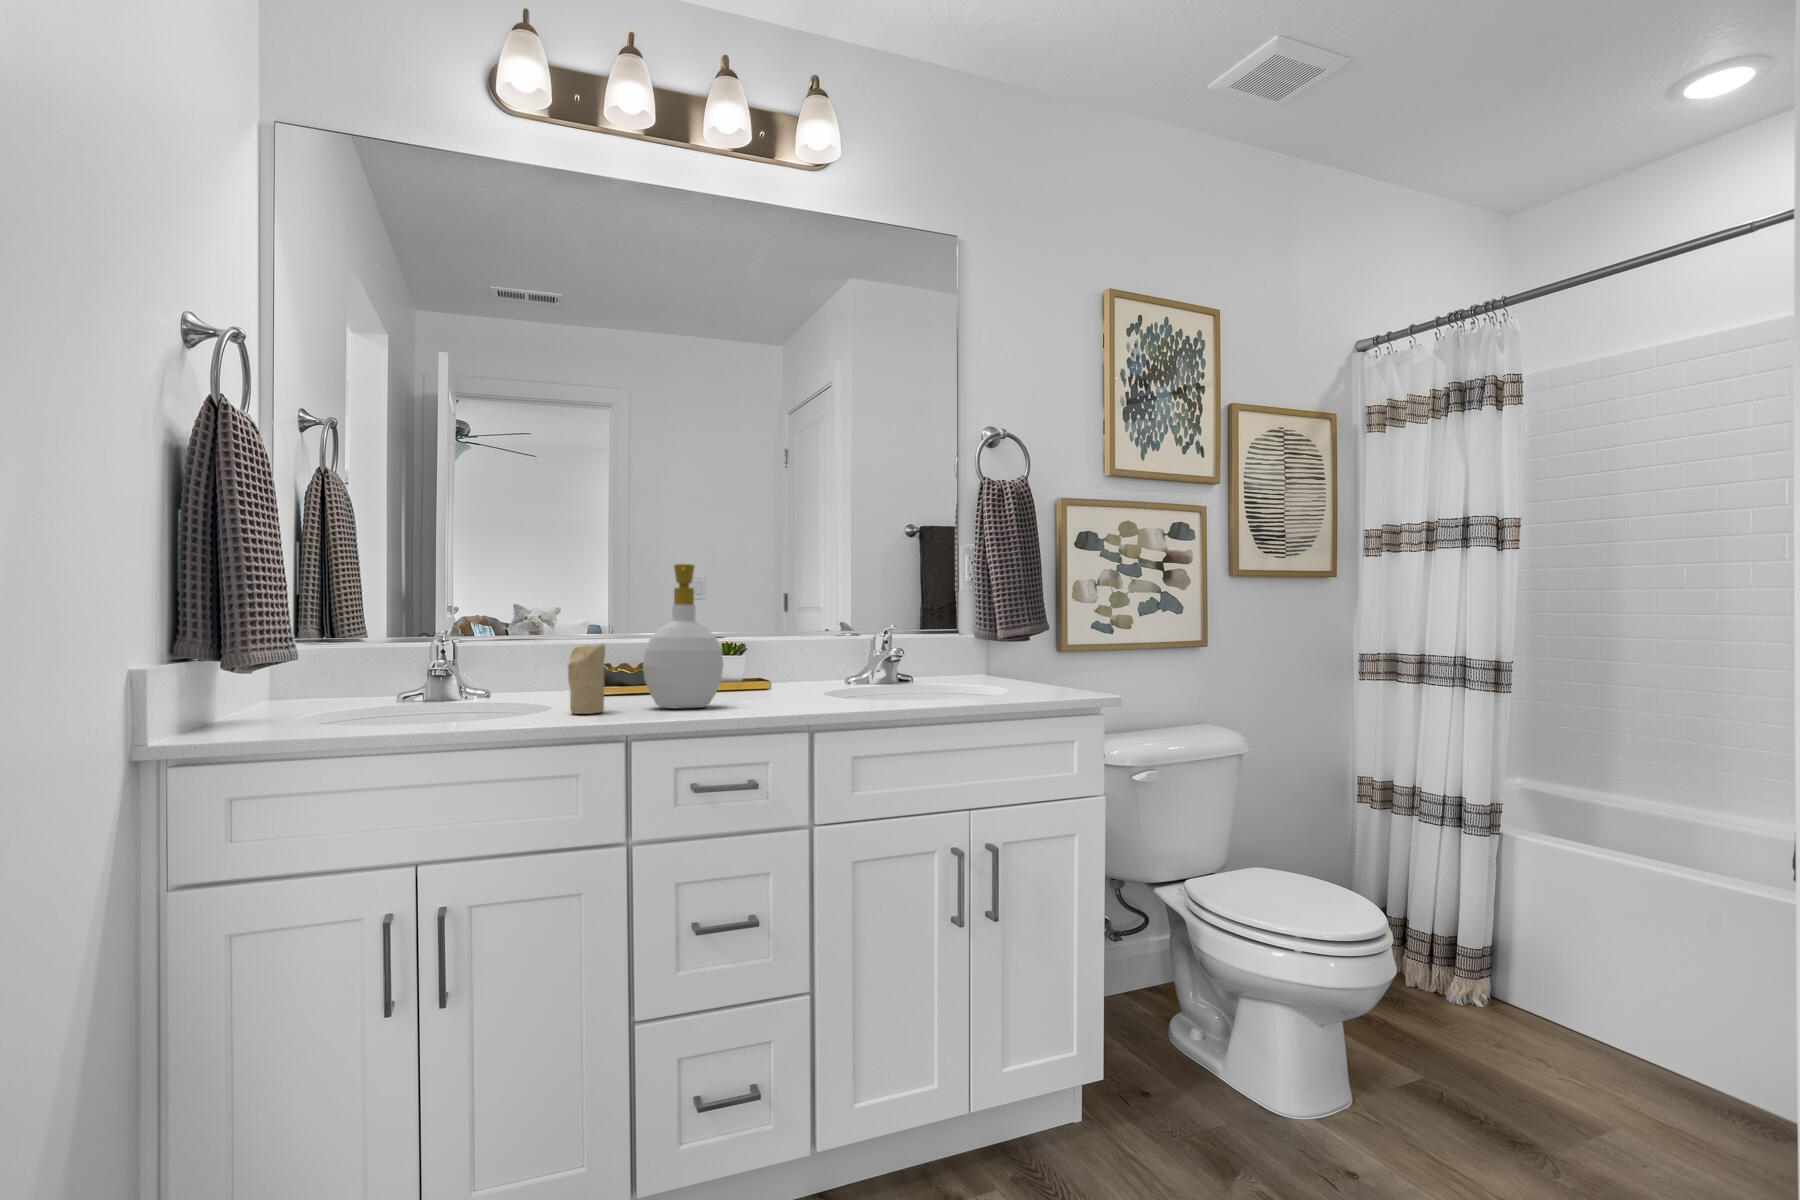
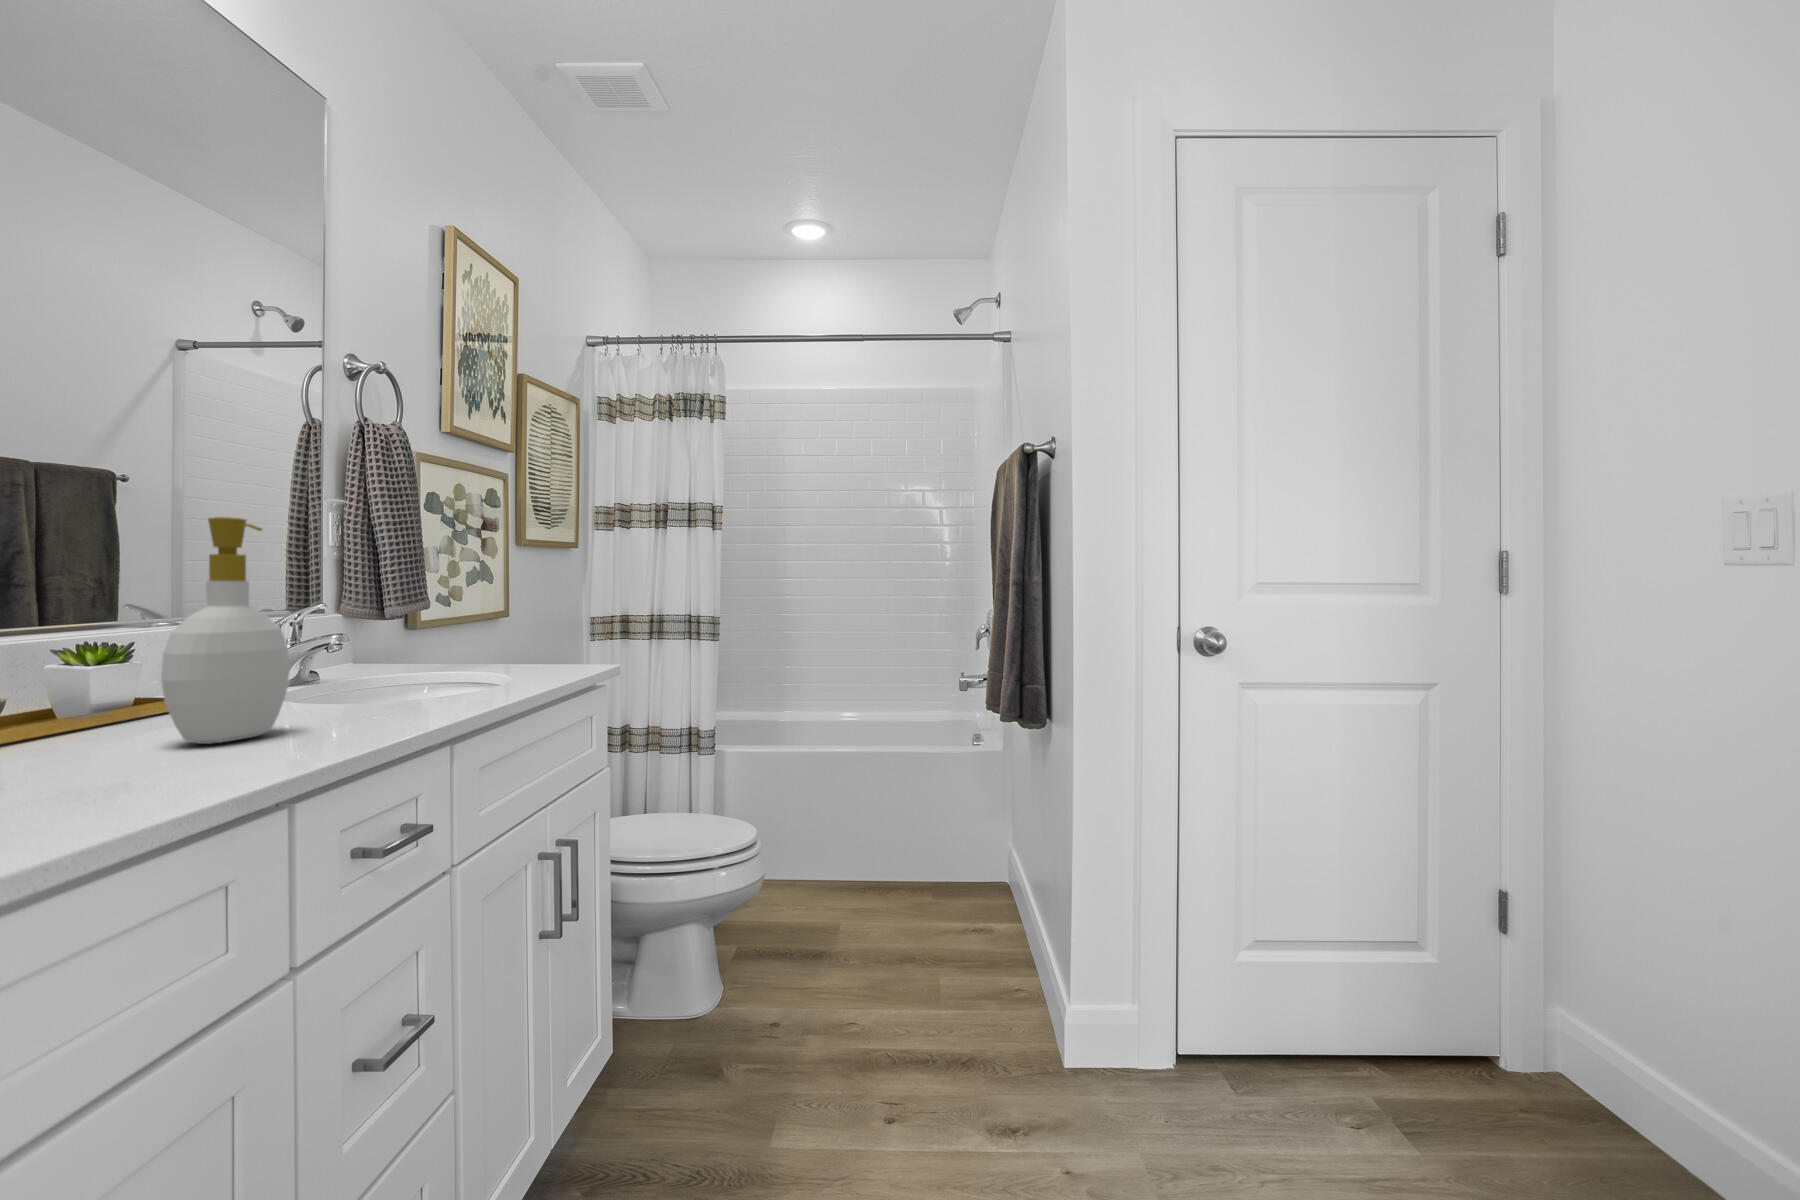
candle: present [568,643,605,714] -> none [71,647,150,774]

